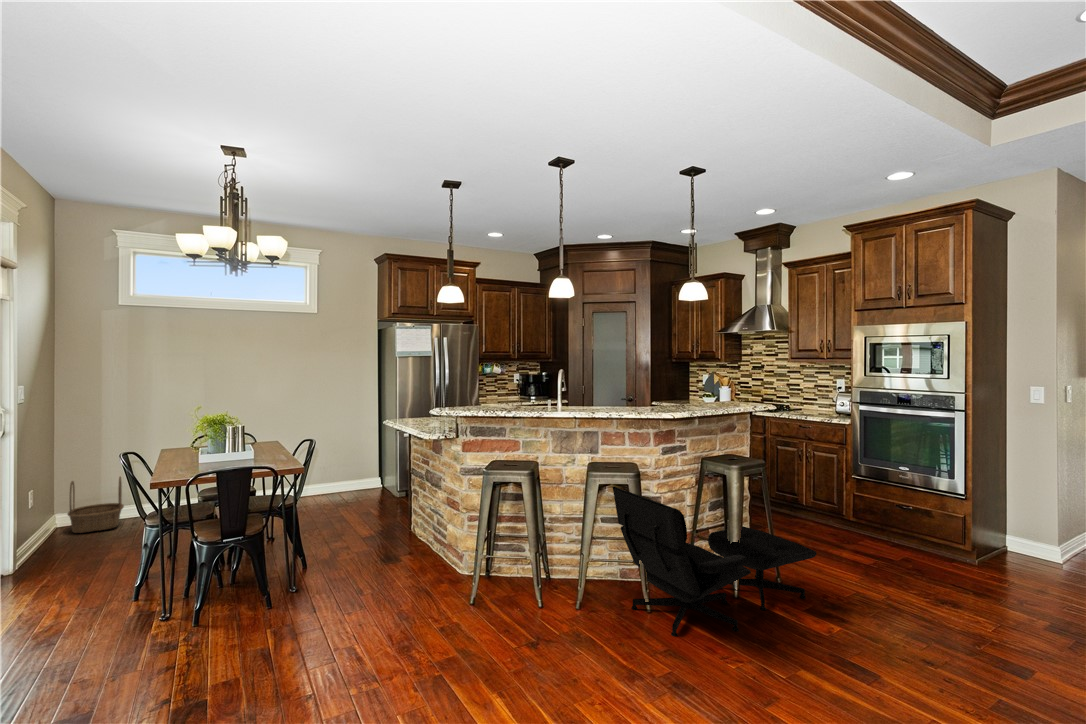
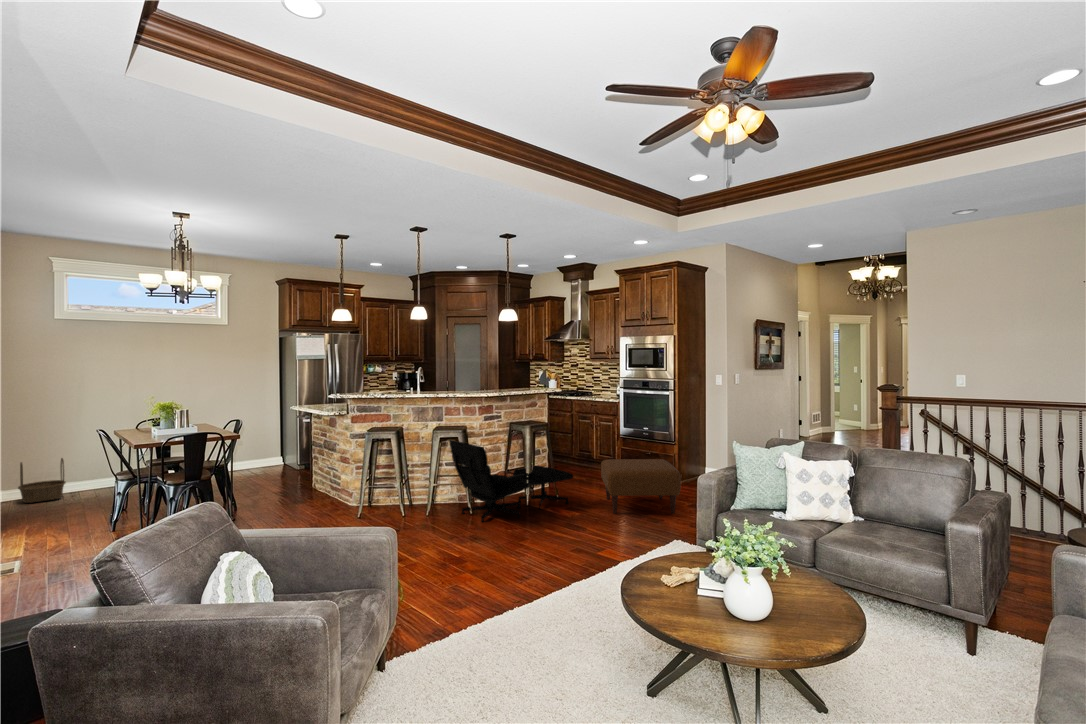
ottoman: none [858,527,1051,648] -> present [601,459,681,514]

